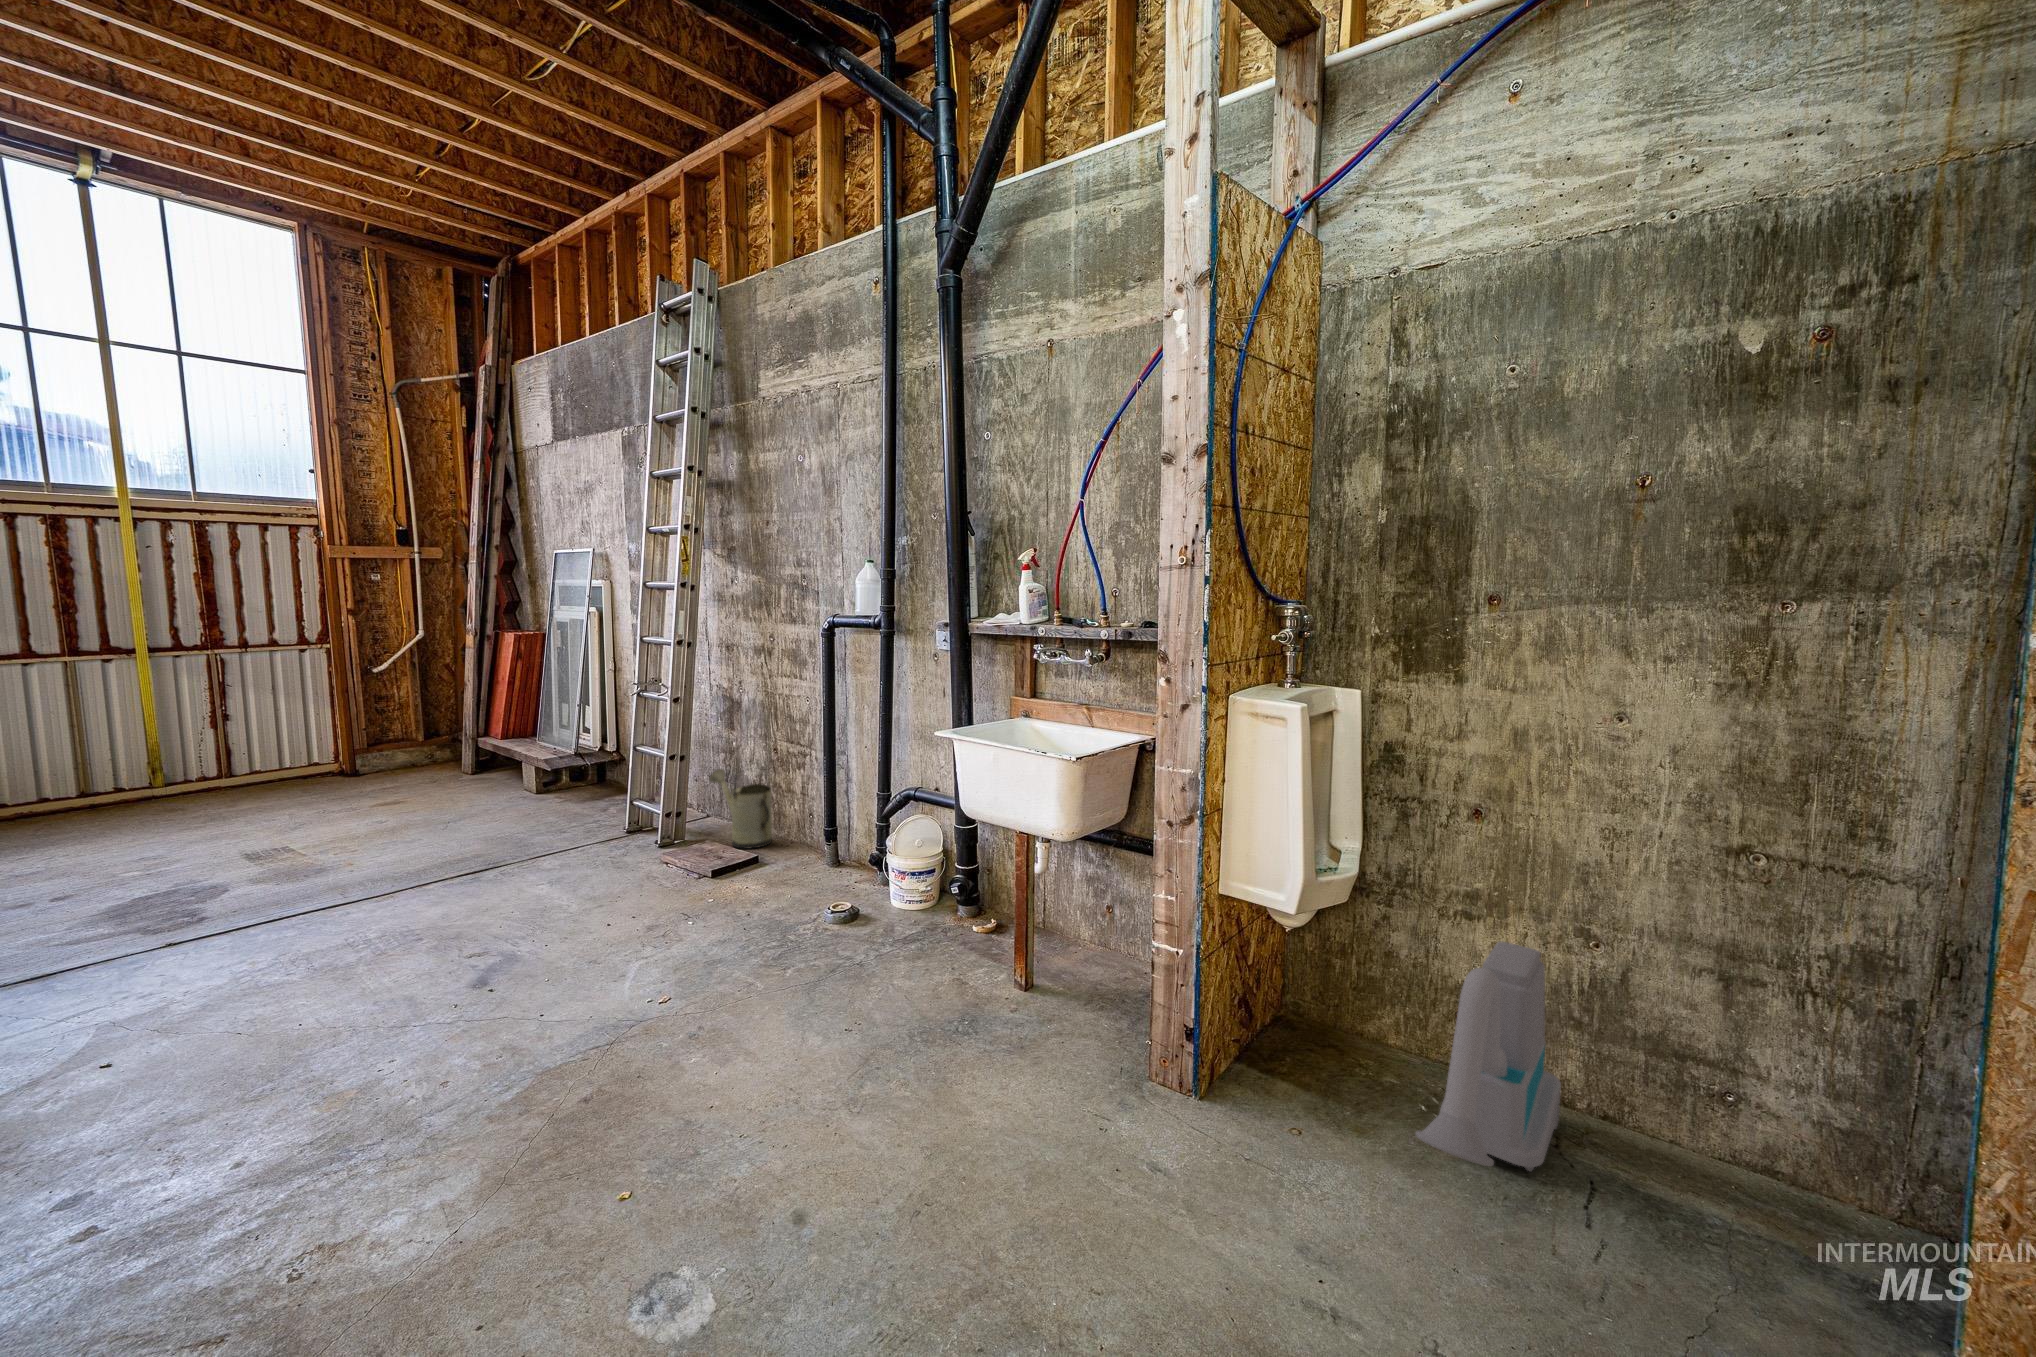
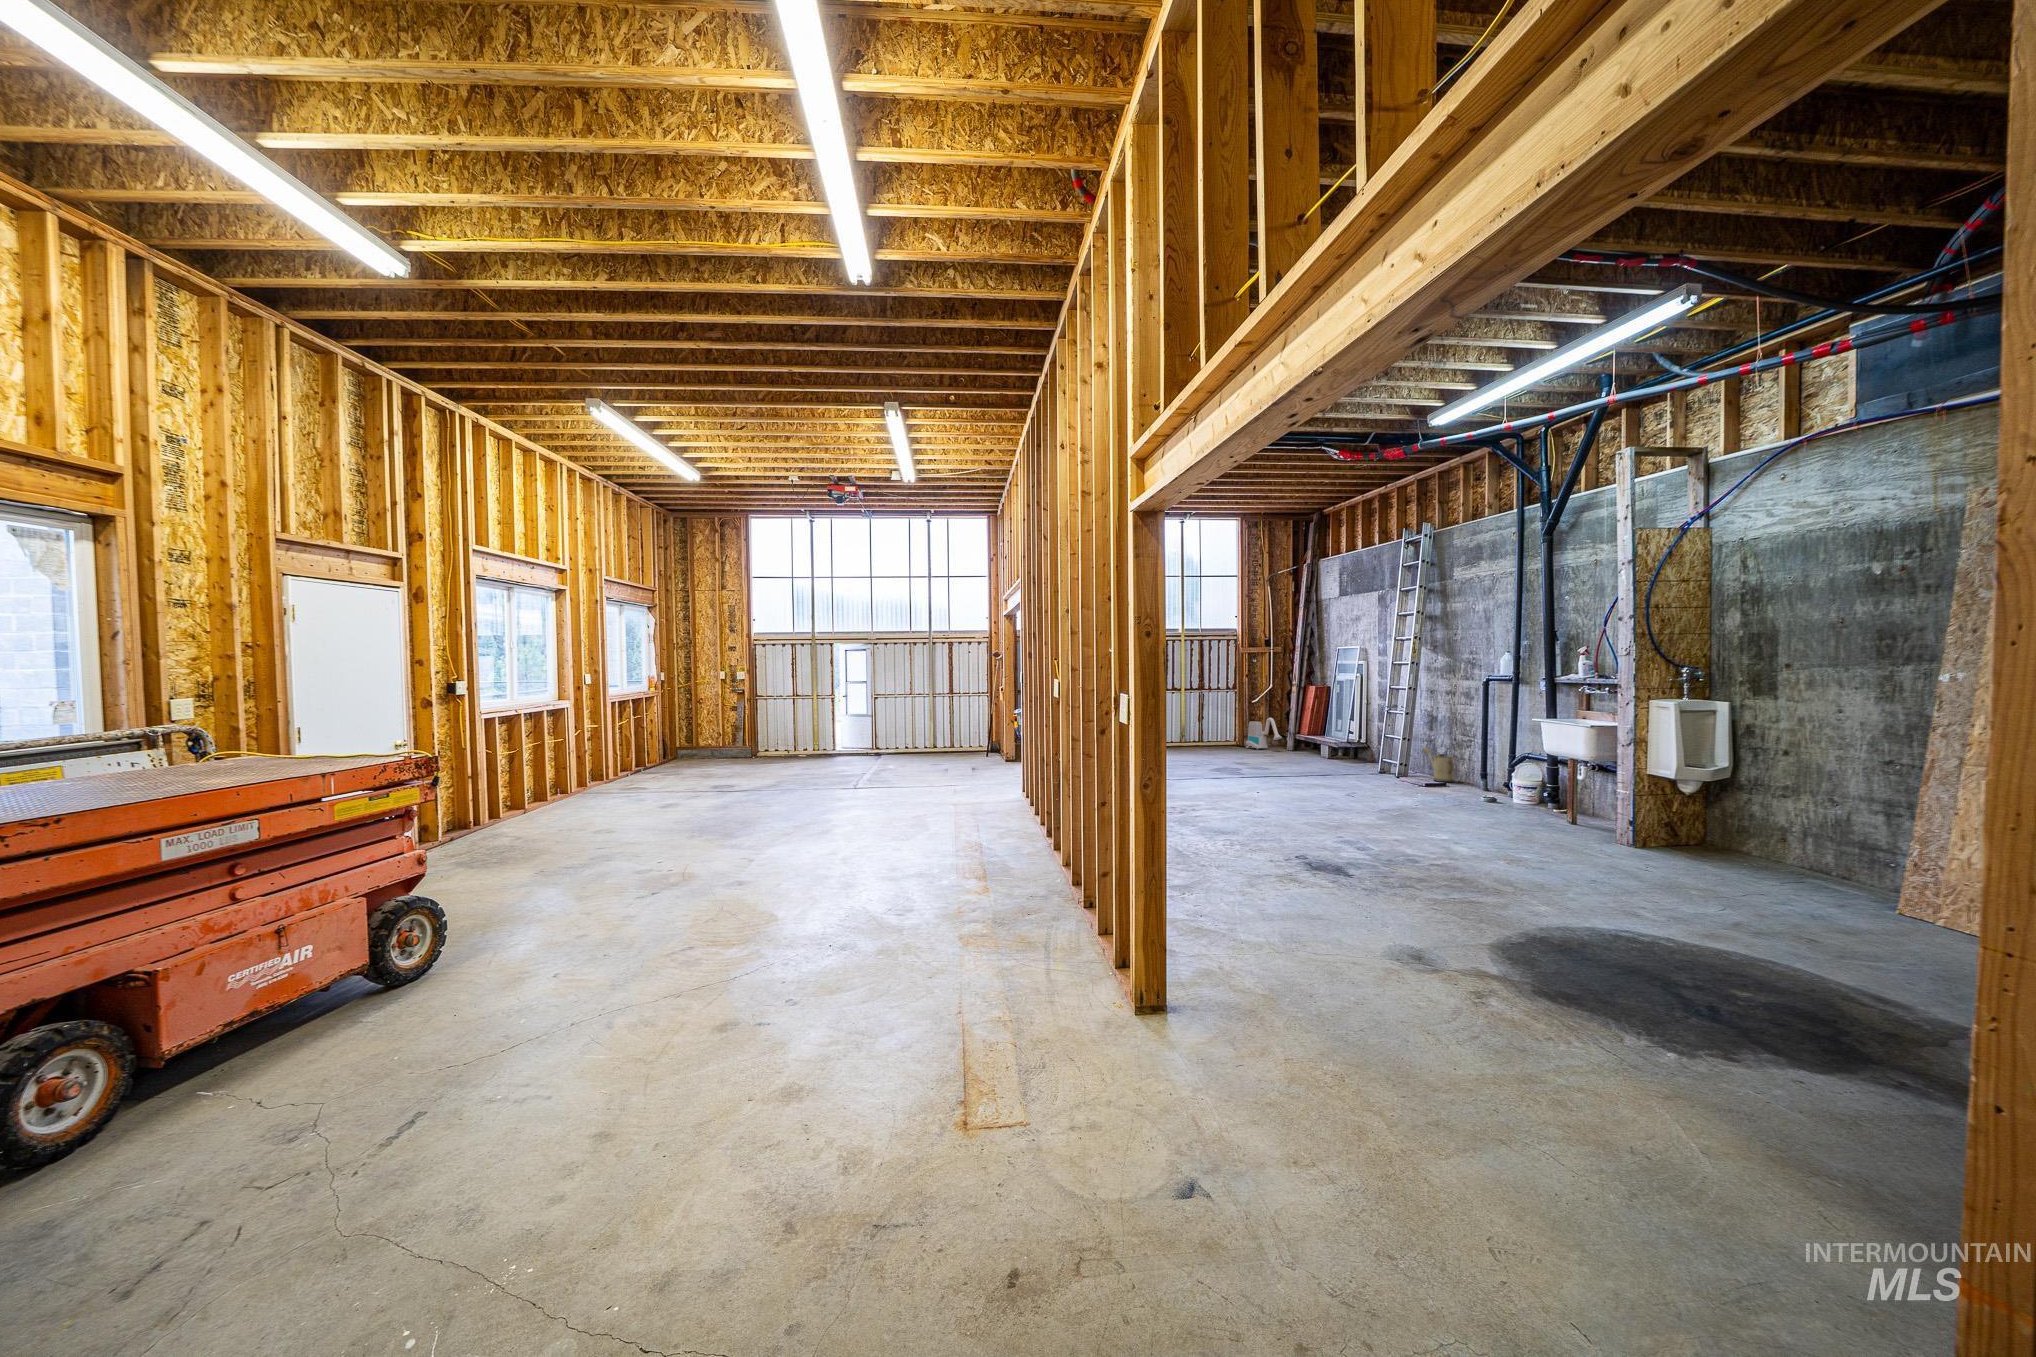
vacuum cleaner: present [1415,942,1561,1171] -> present [1246,718,1282,750]

